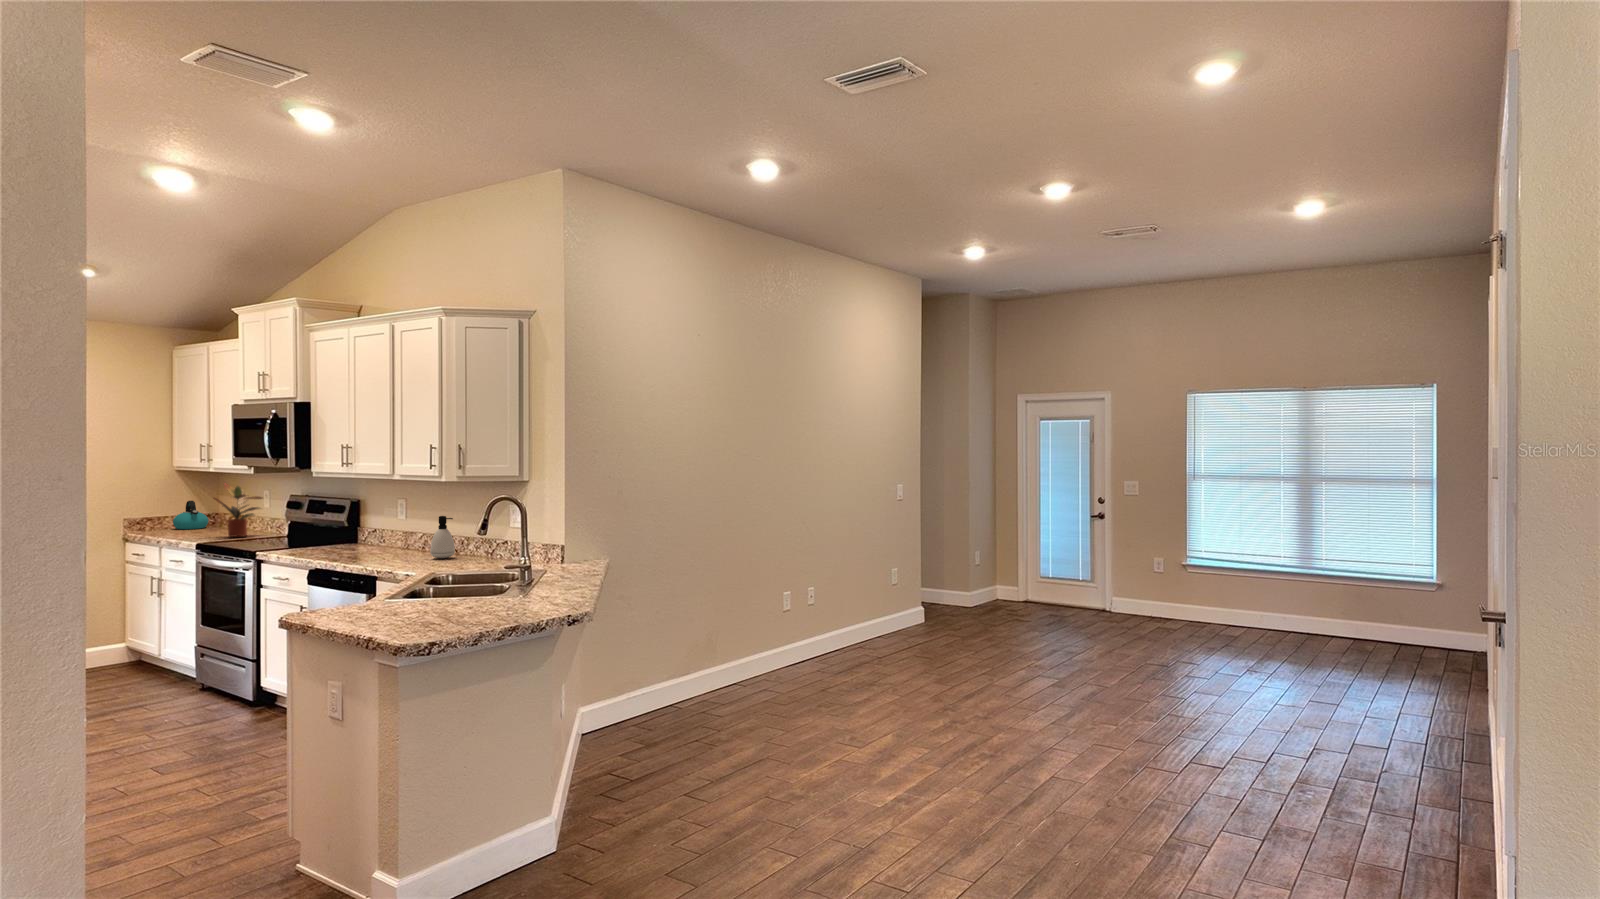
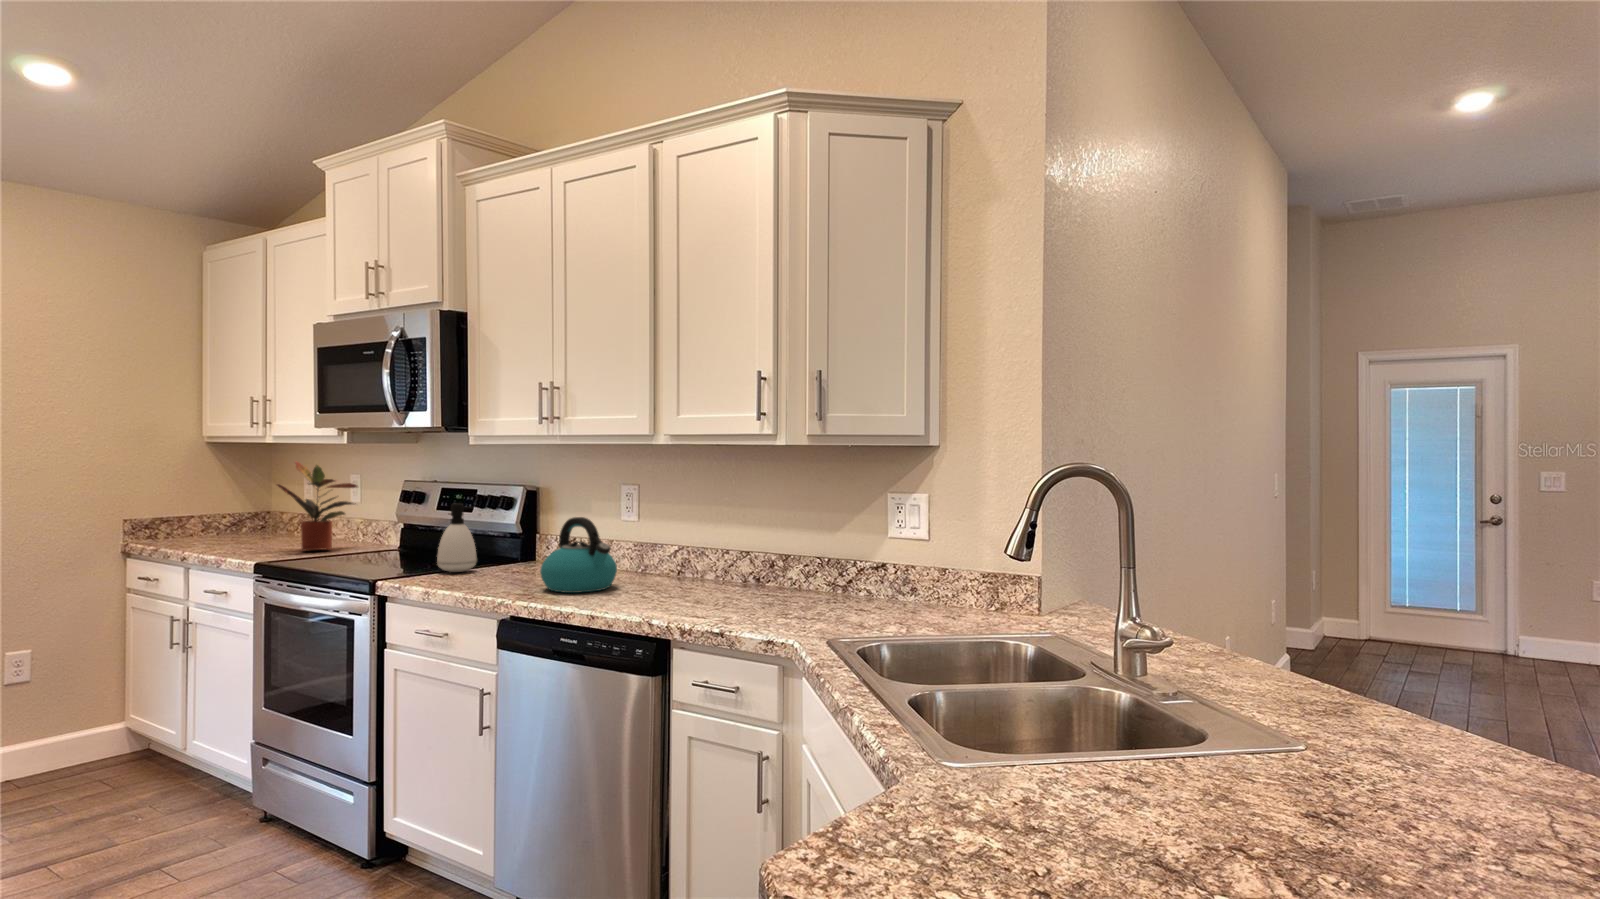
kettle: present [173,501,208,529] -> present [540,517,617,593]
soap dispenser: present [430,516,455,558] -> present [437,503,477,572]

